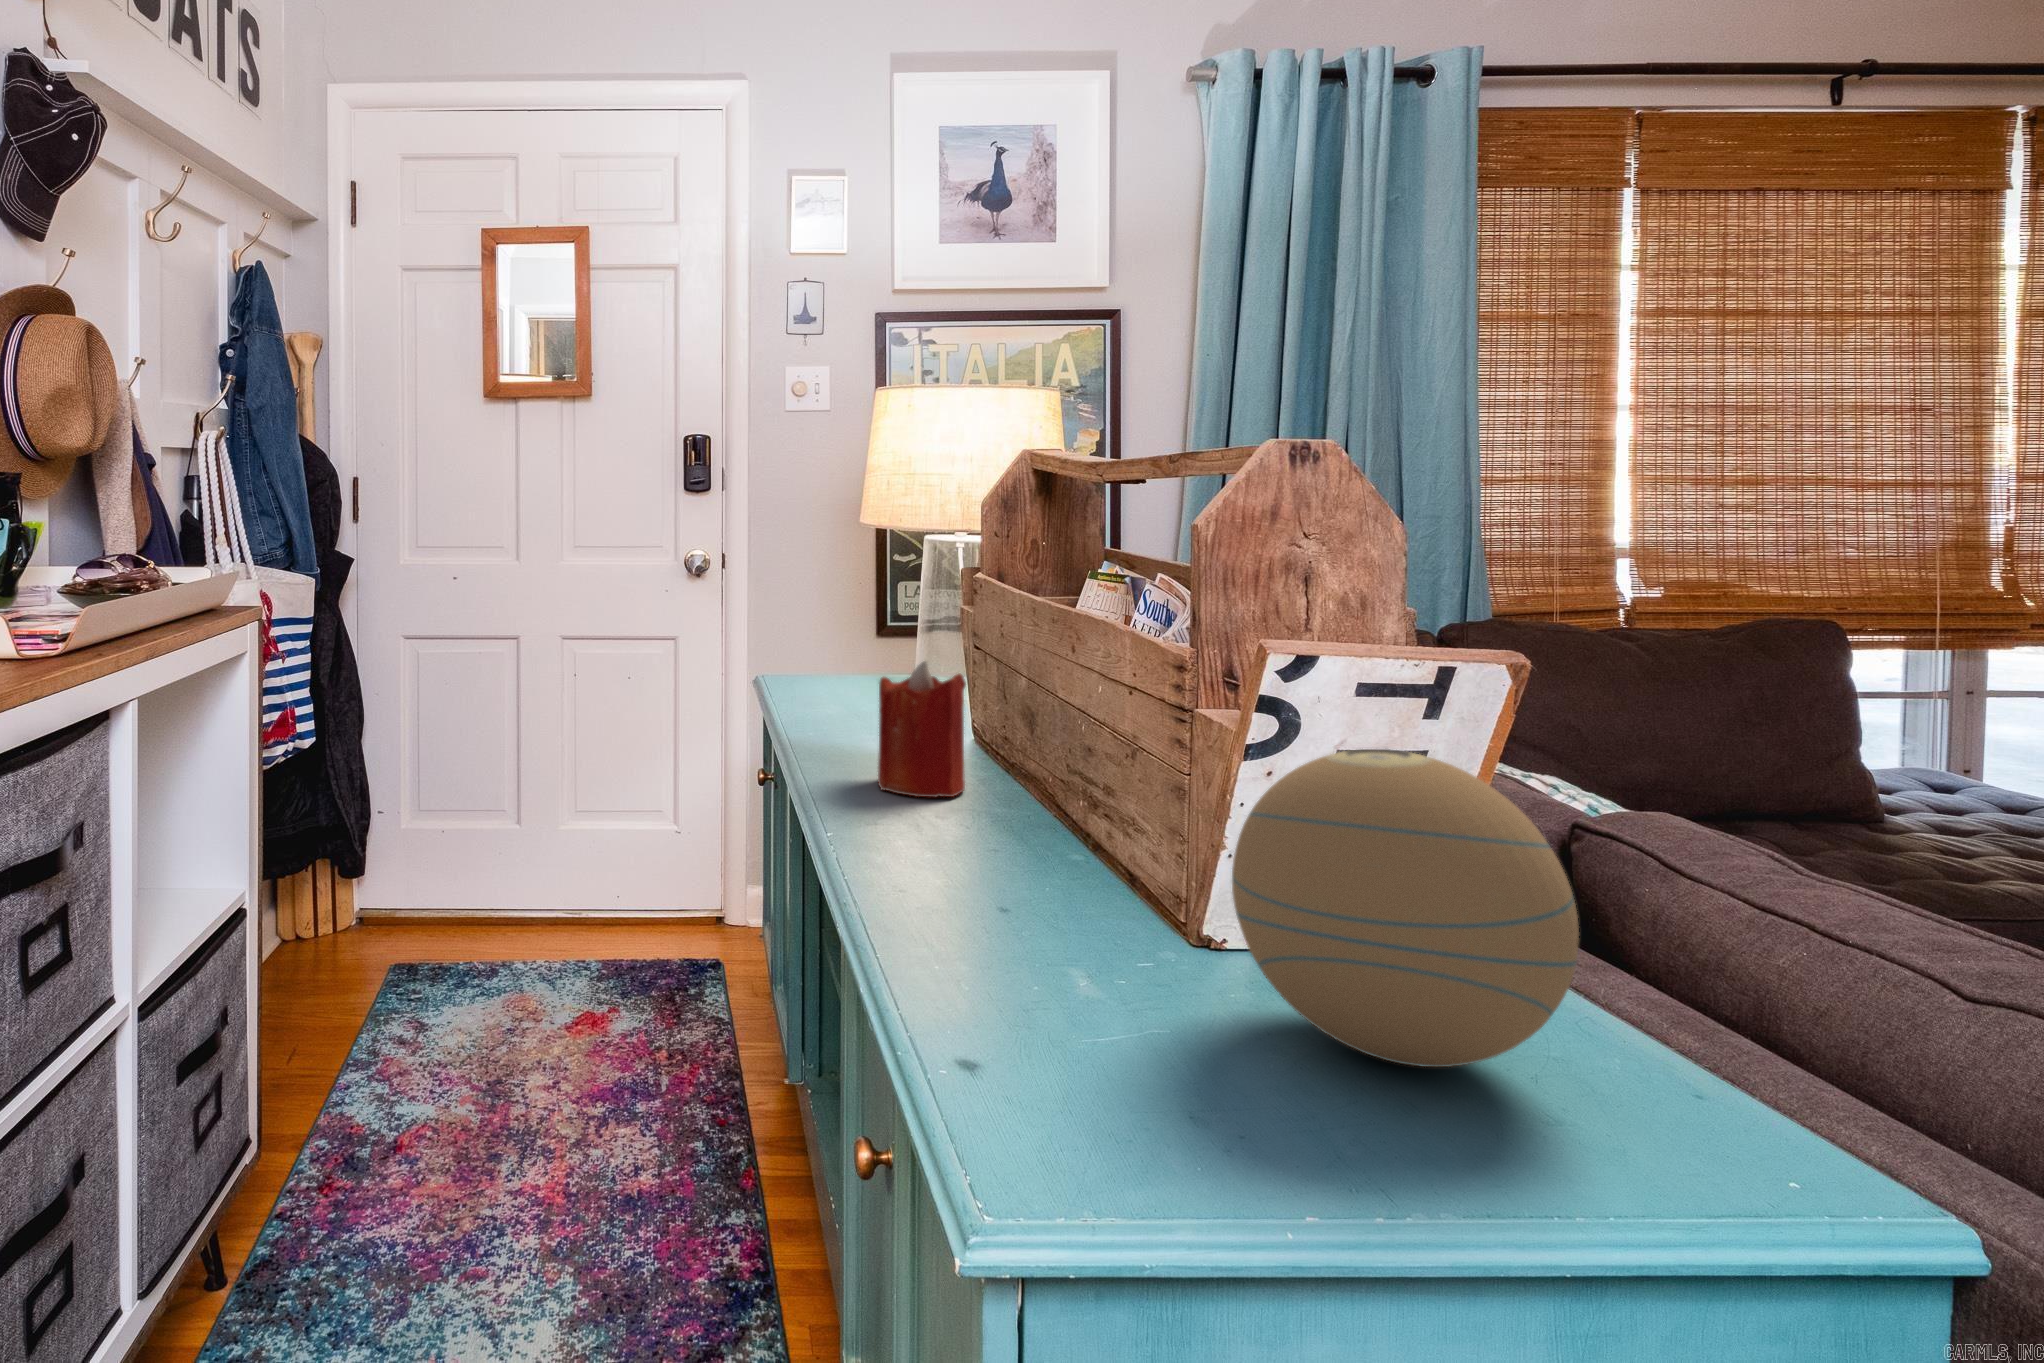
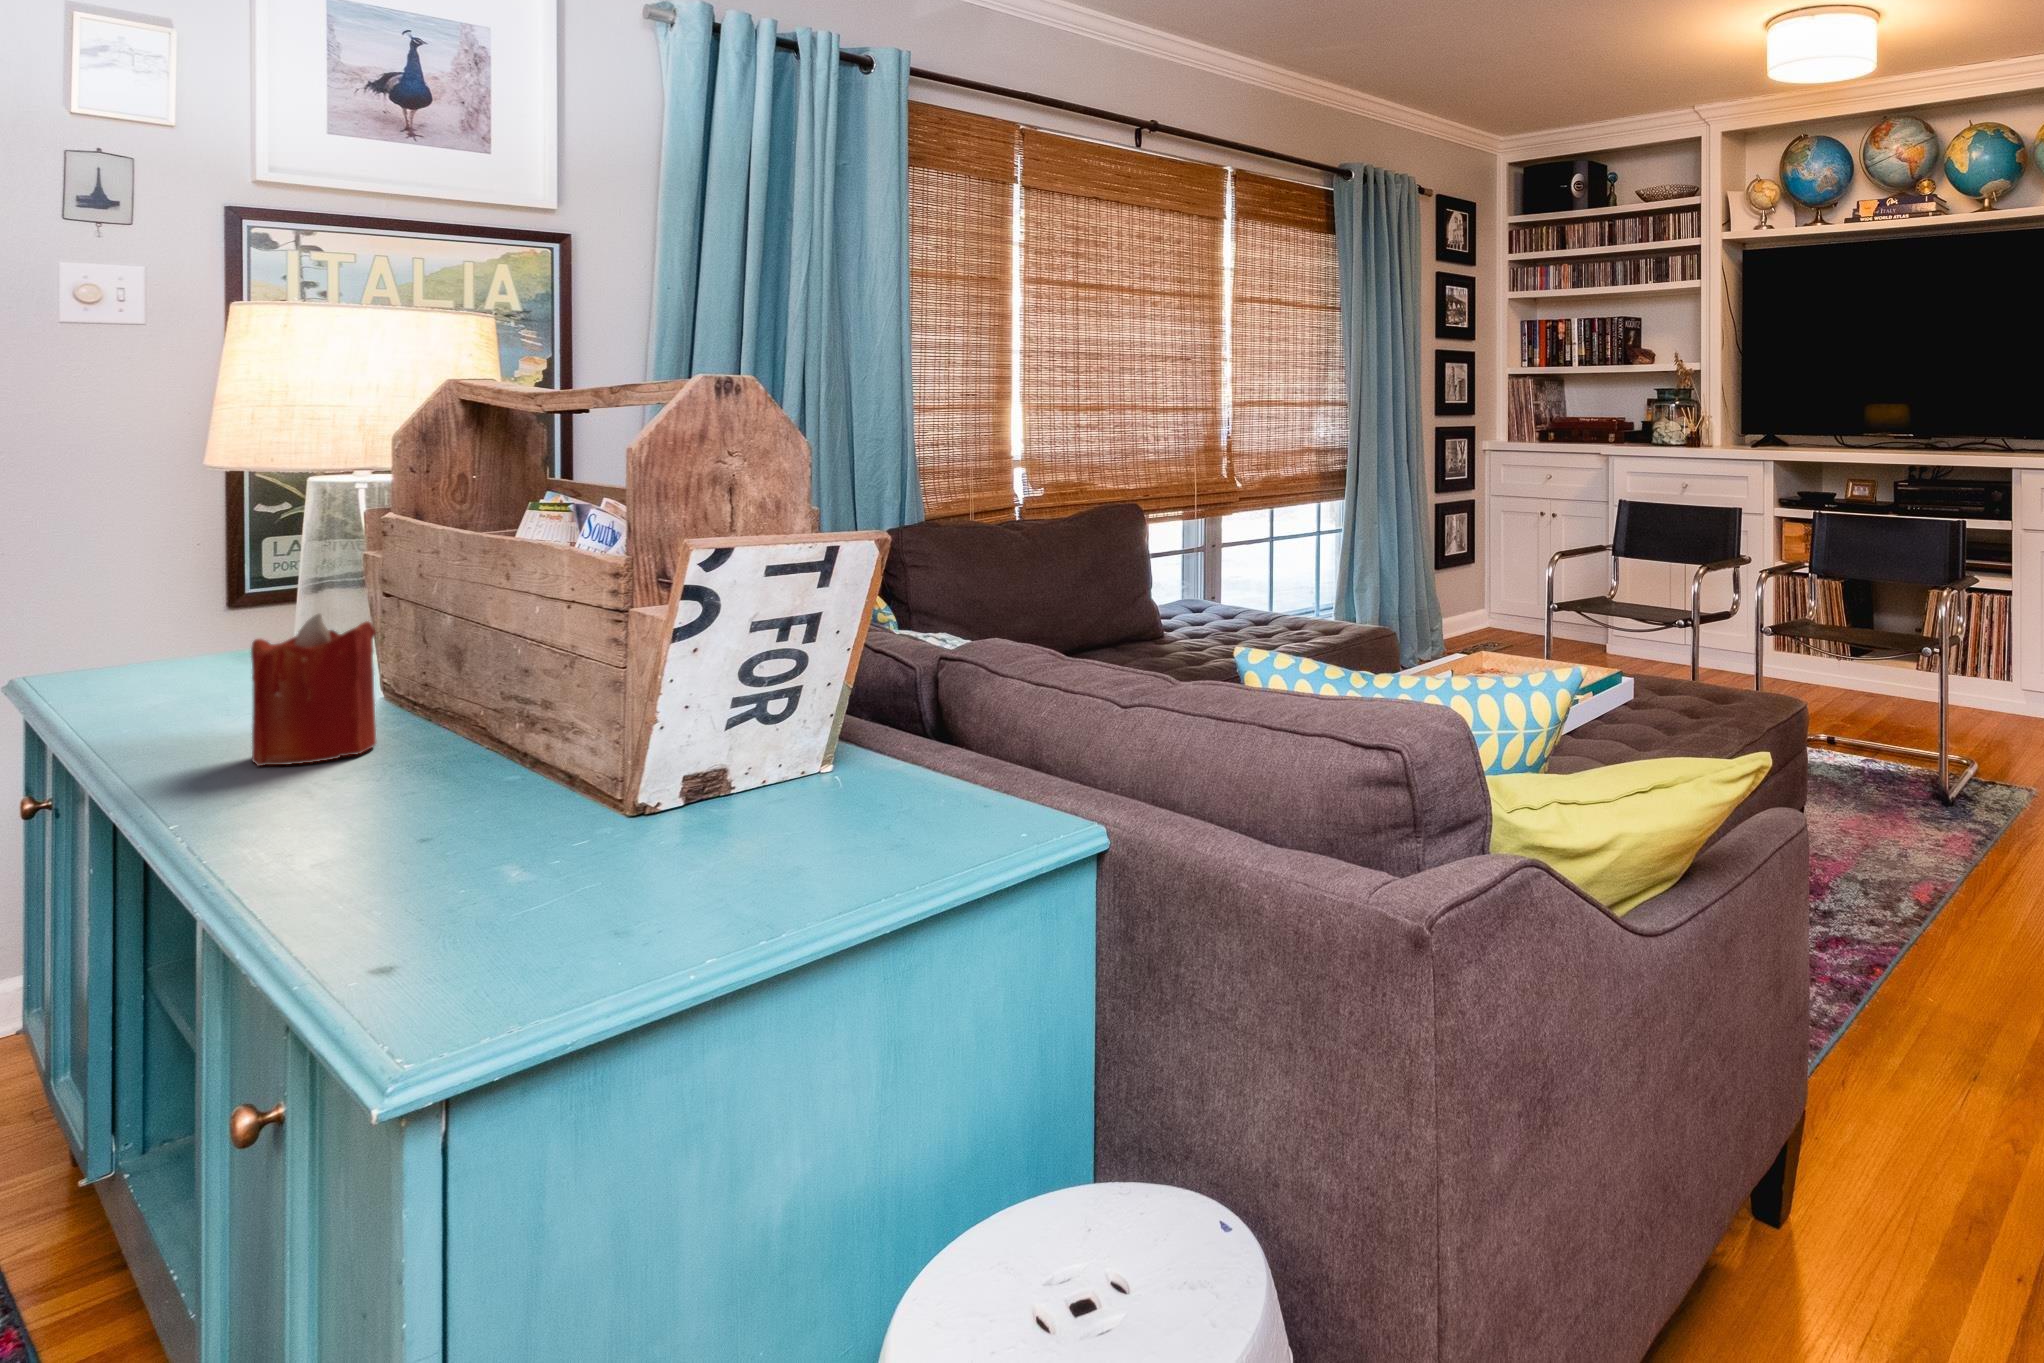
decorative orb: present [1232,749,1579,1067] -> none [659,612,913,847]

